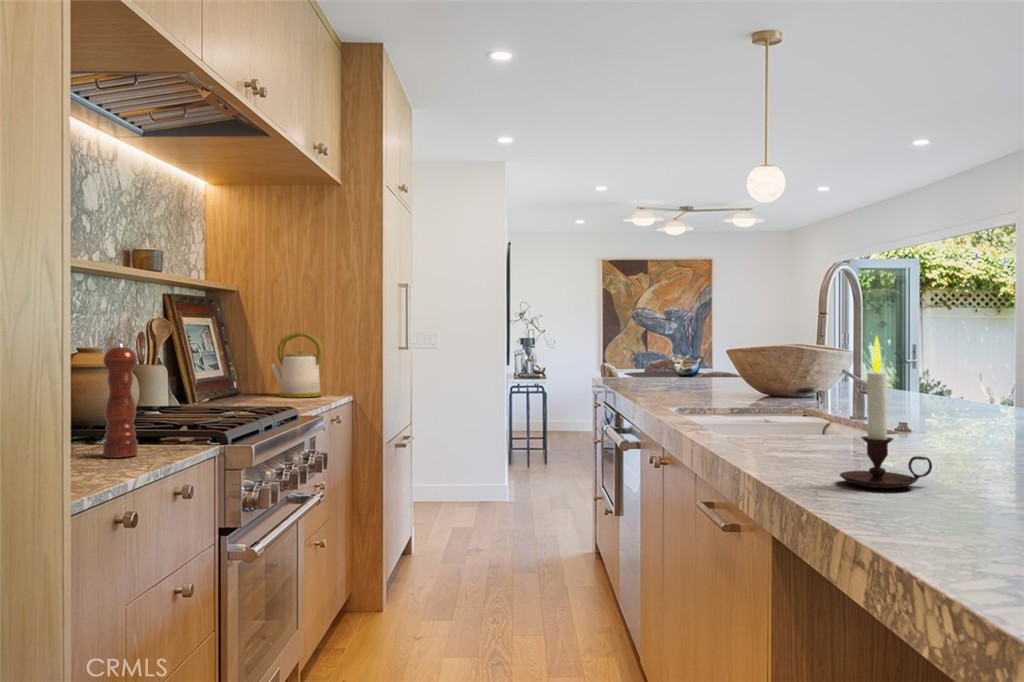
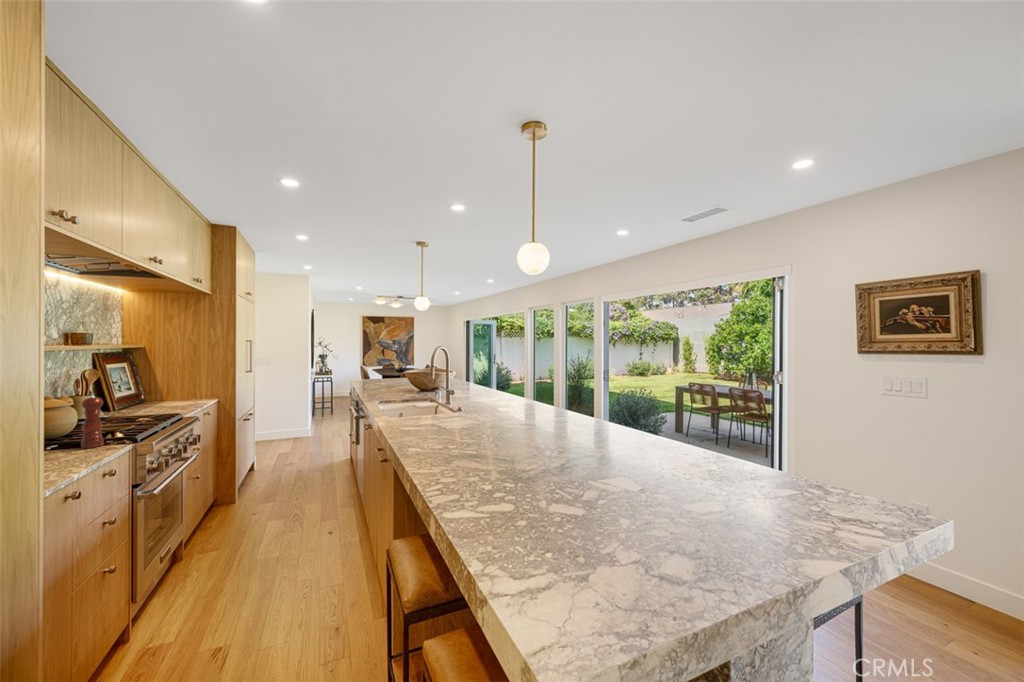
kettle: present [270,332,323,397] -> none [167,369,202,402]
candle: present [840,336,932,488] -> none [402,385,426,426]

